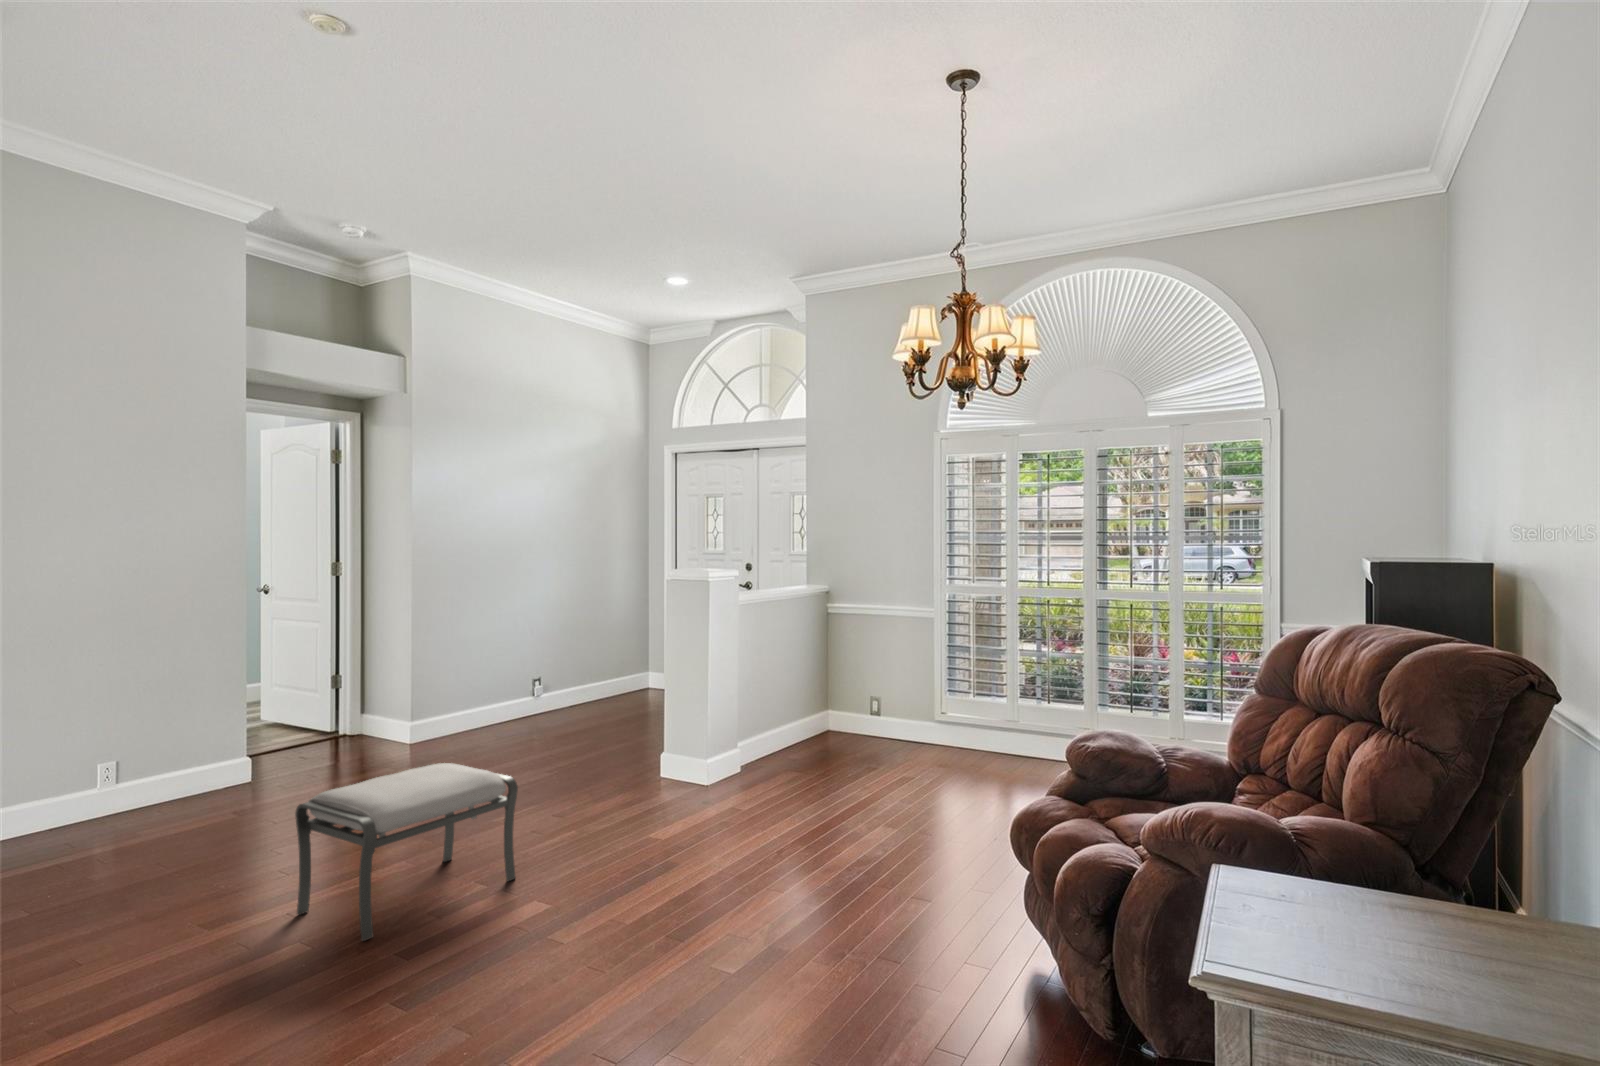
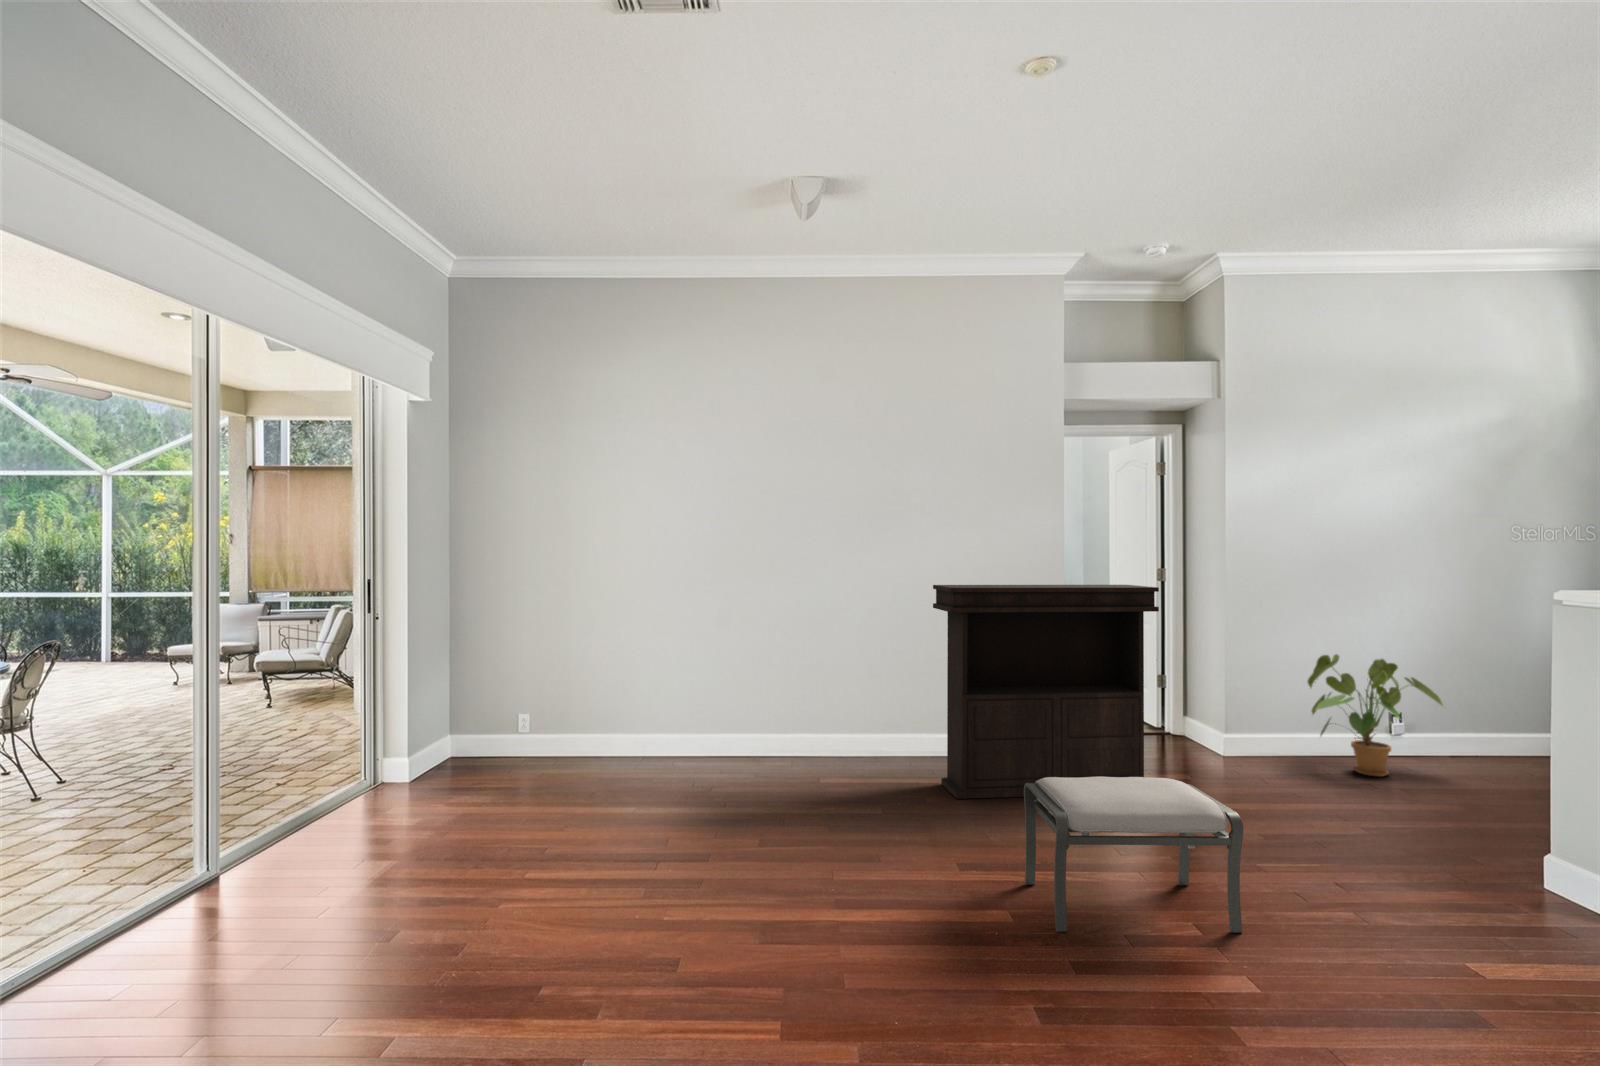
console table: none [86,581,374,862] -> present [933,585,1159,799]
house plant: none [478,634,580,734] -> present [1307,654,1442,776]

